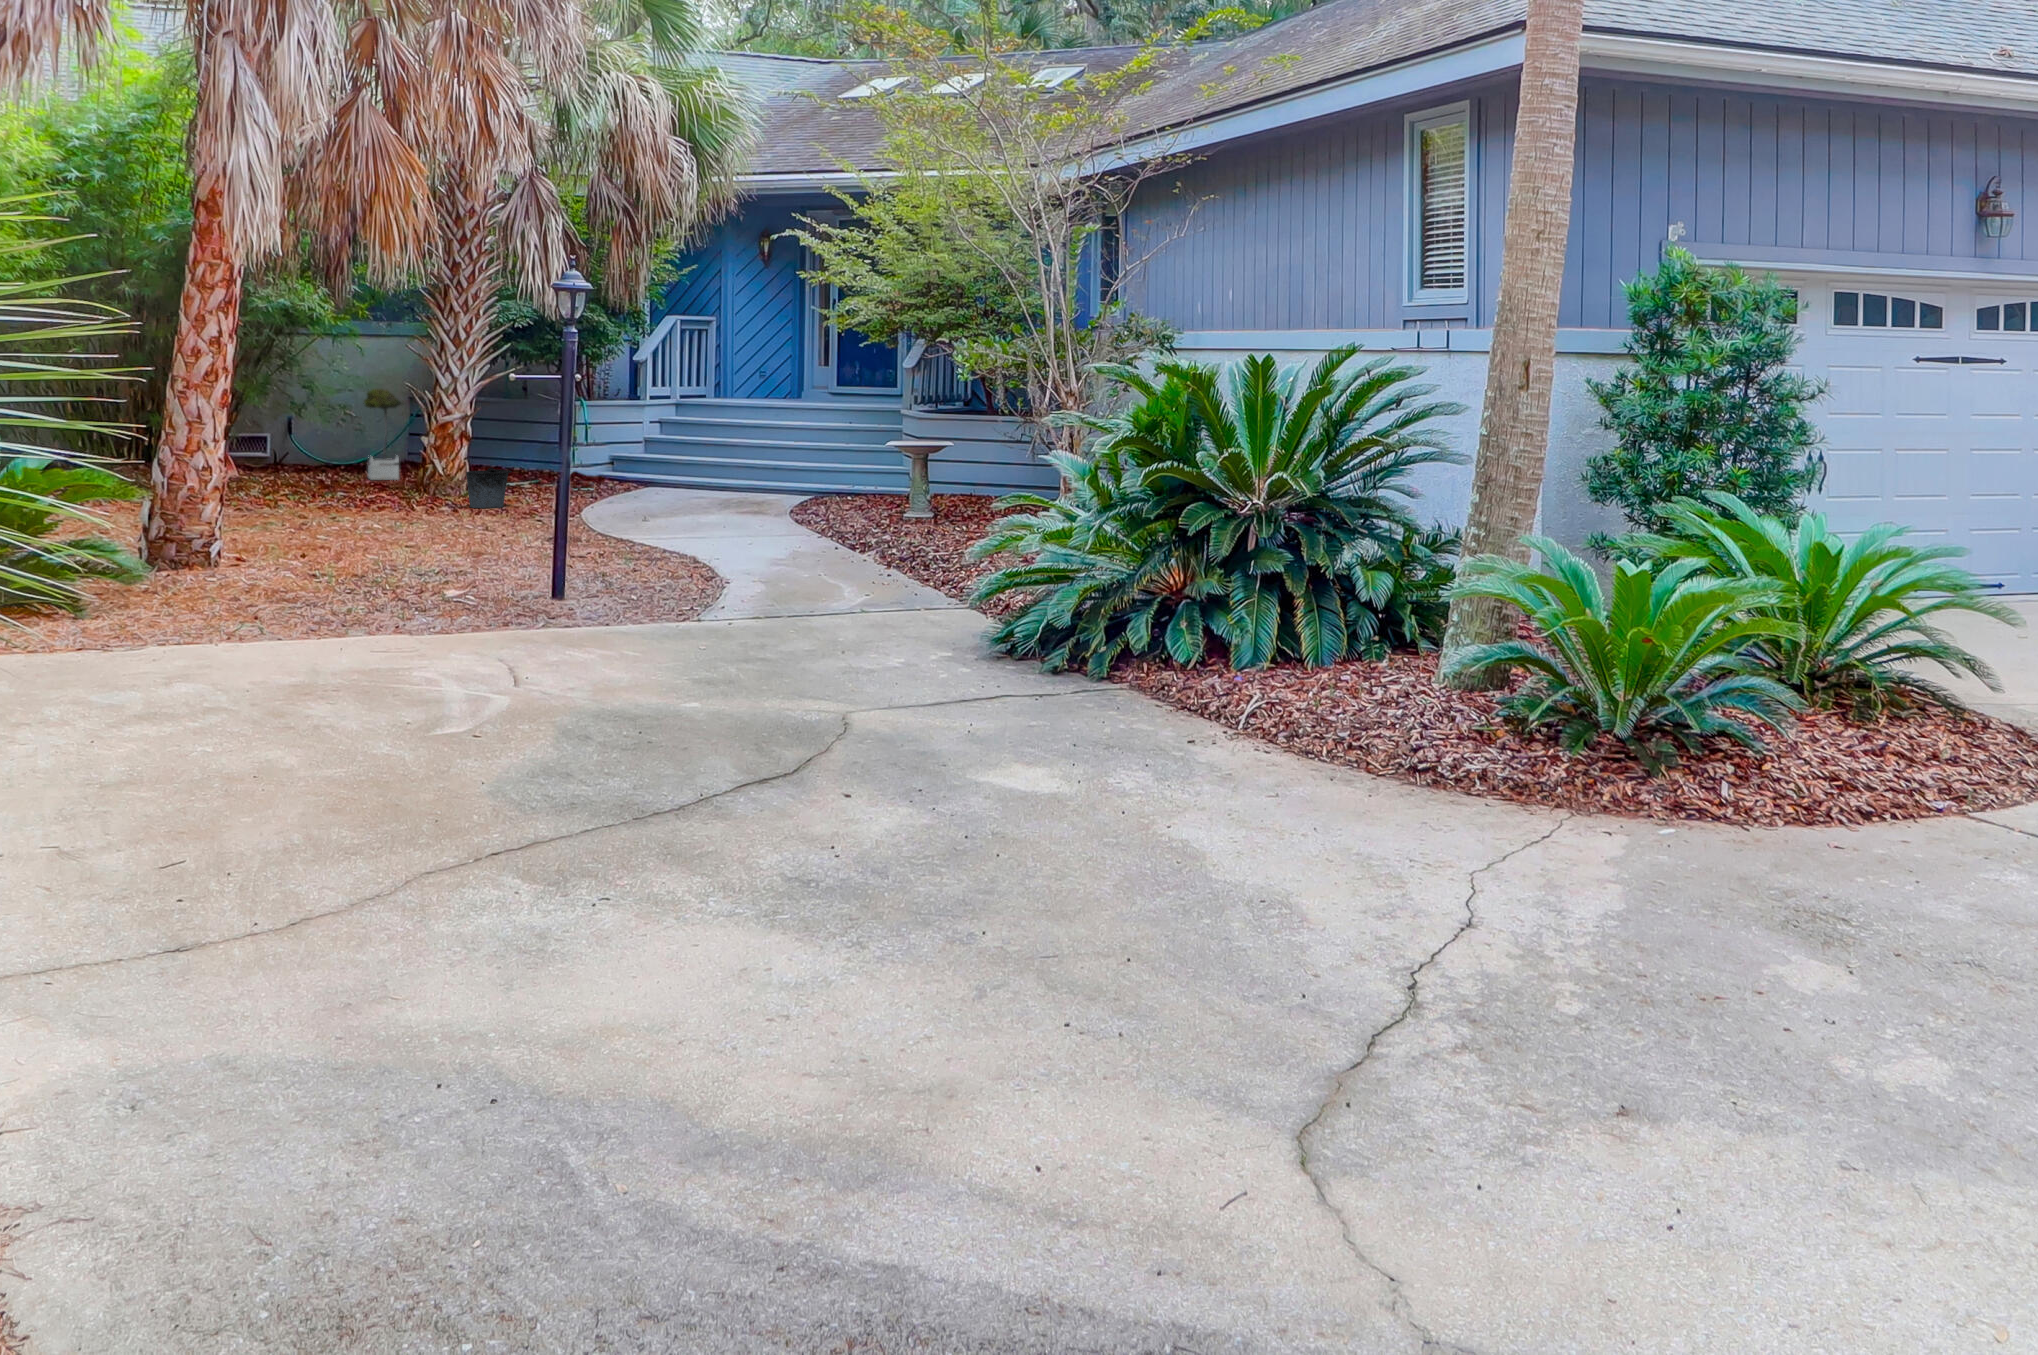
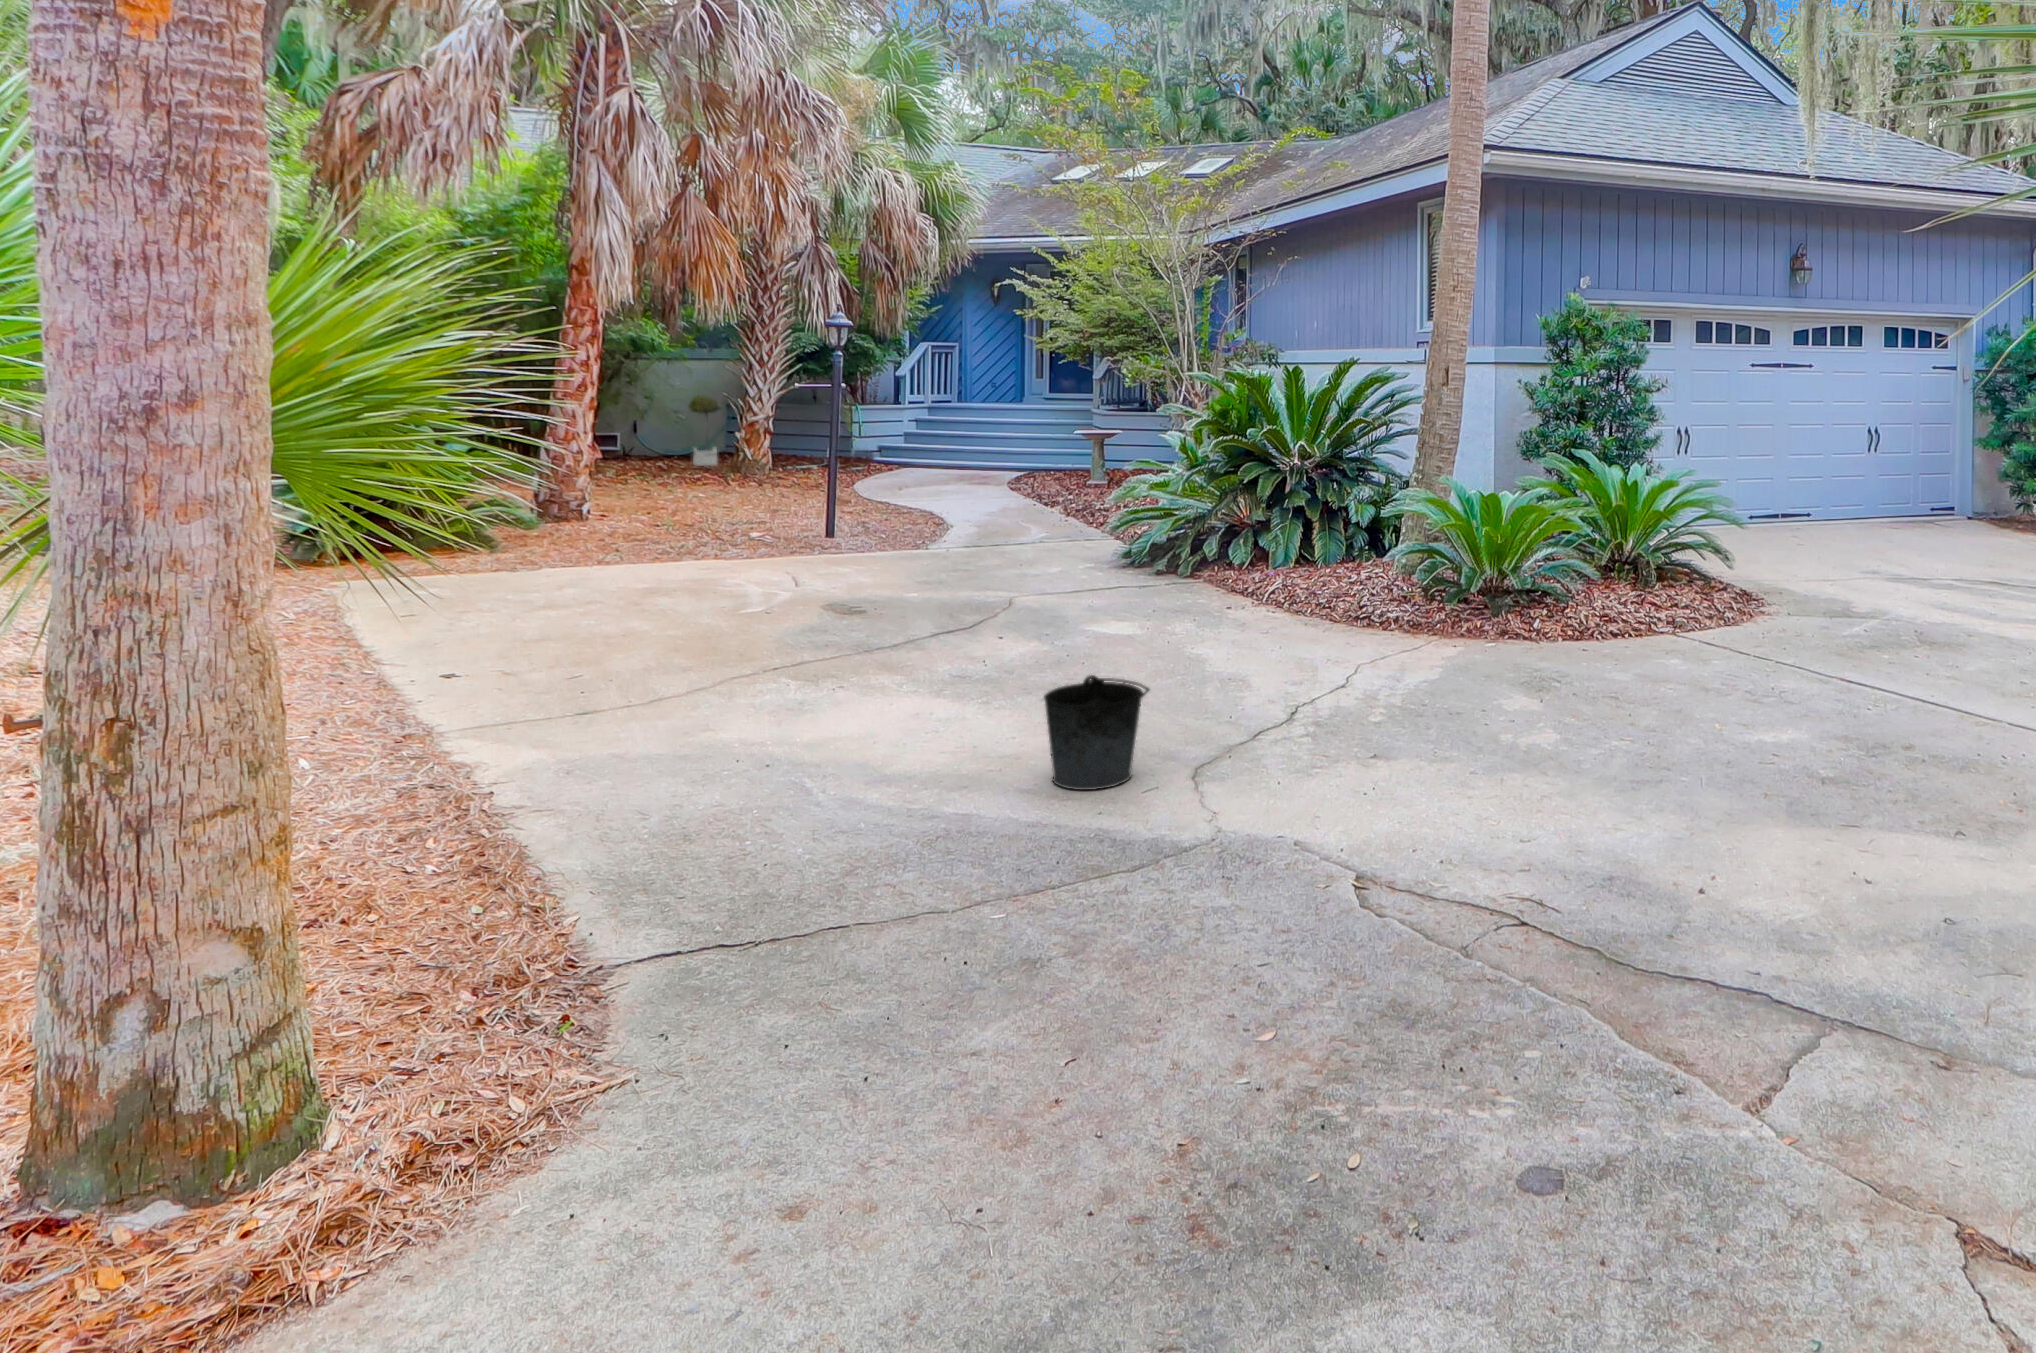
bucket: present [466,468,512,508] -> present [1044,675,1149,790]

